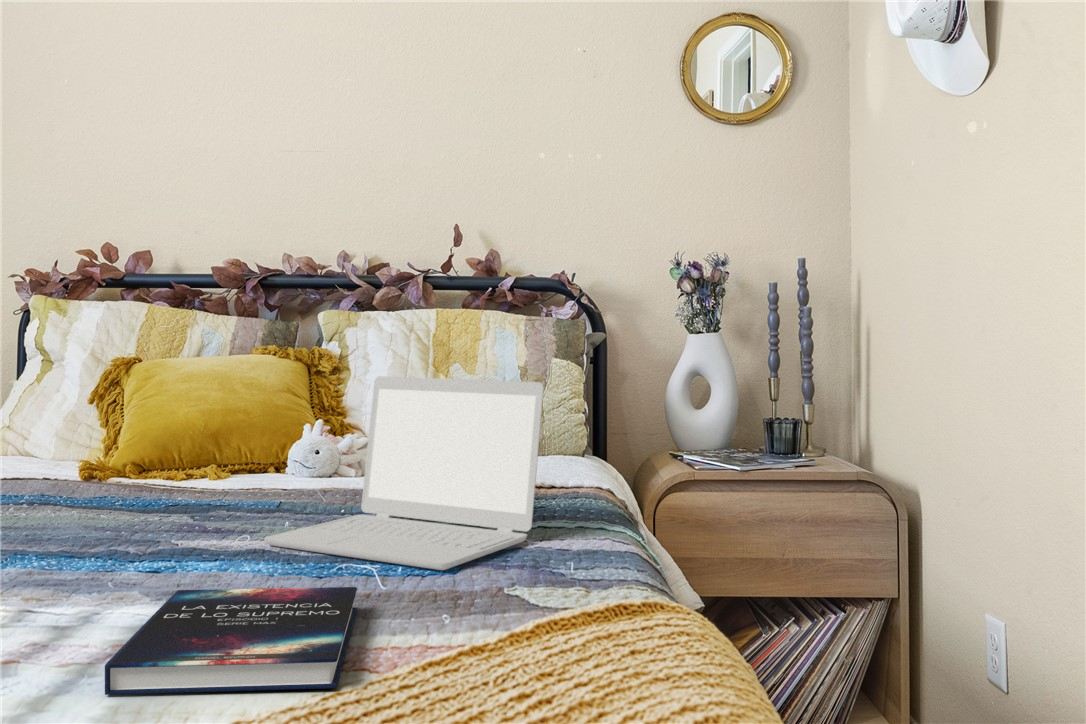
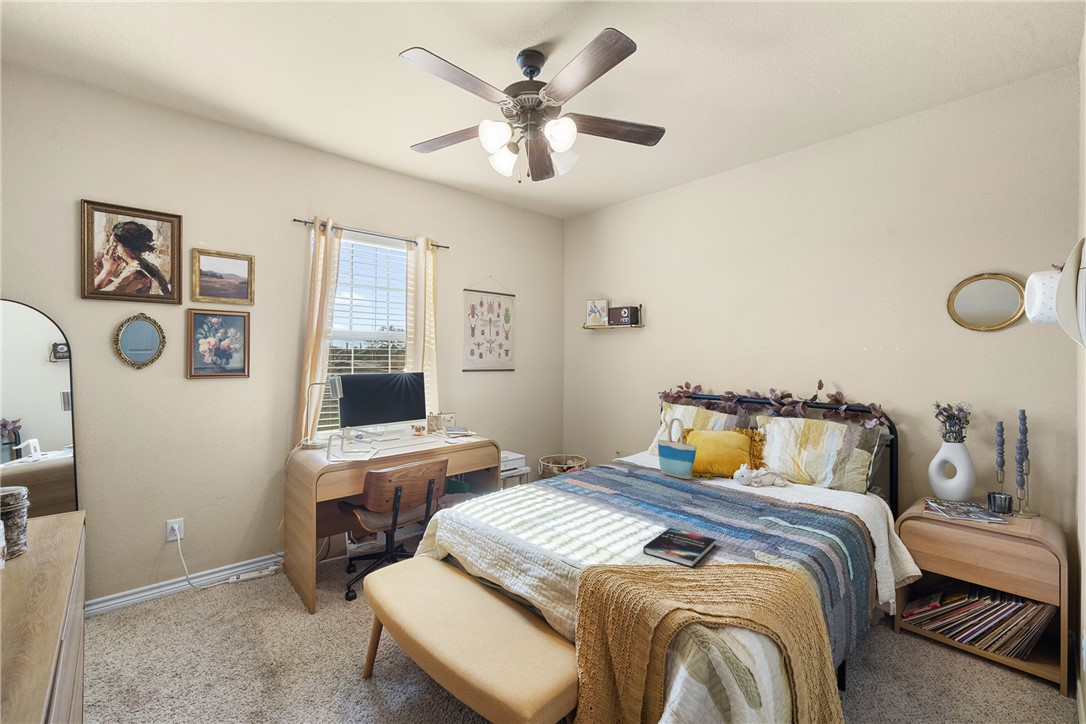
tote bag: none [44,296,182,486] -> present [658,418,697,479]
laptop: present [265,376,544,570] -> none [706,462,805,538]

